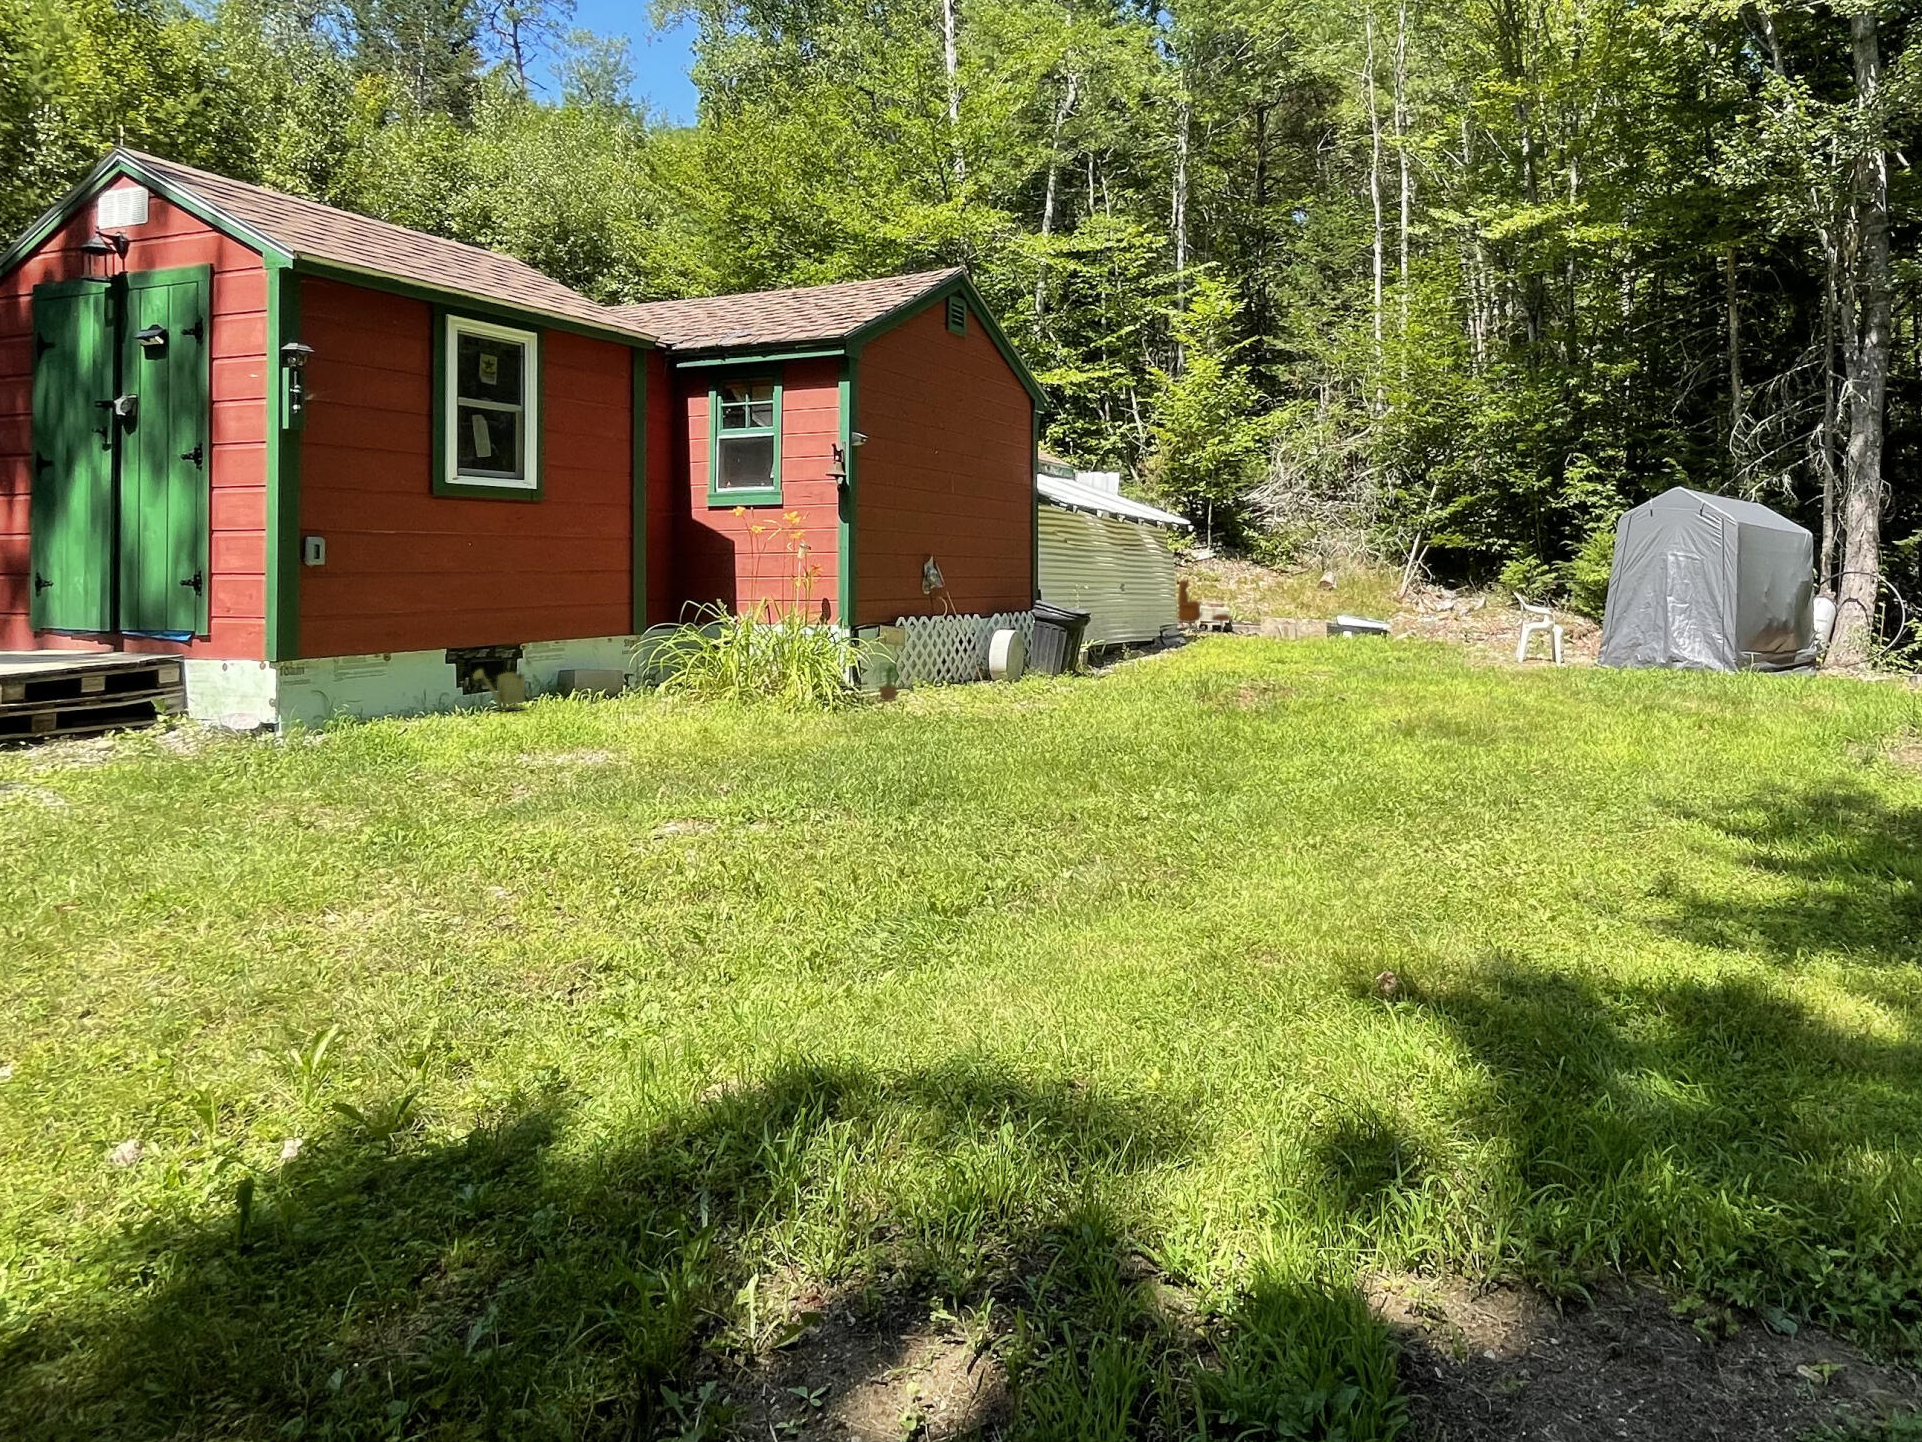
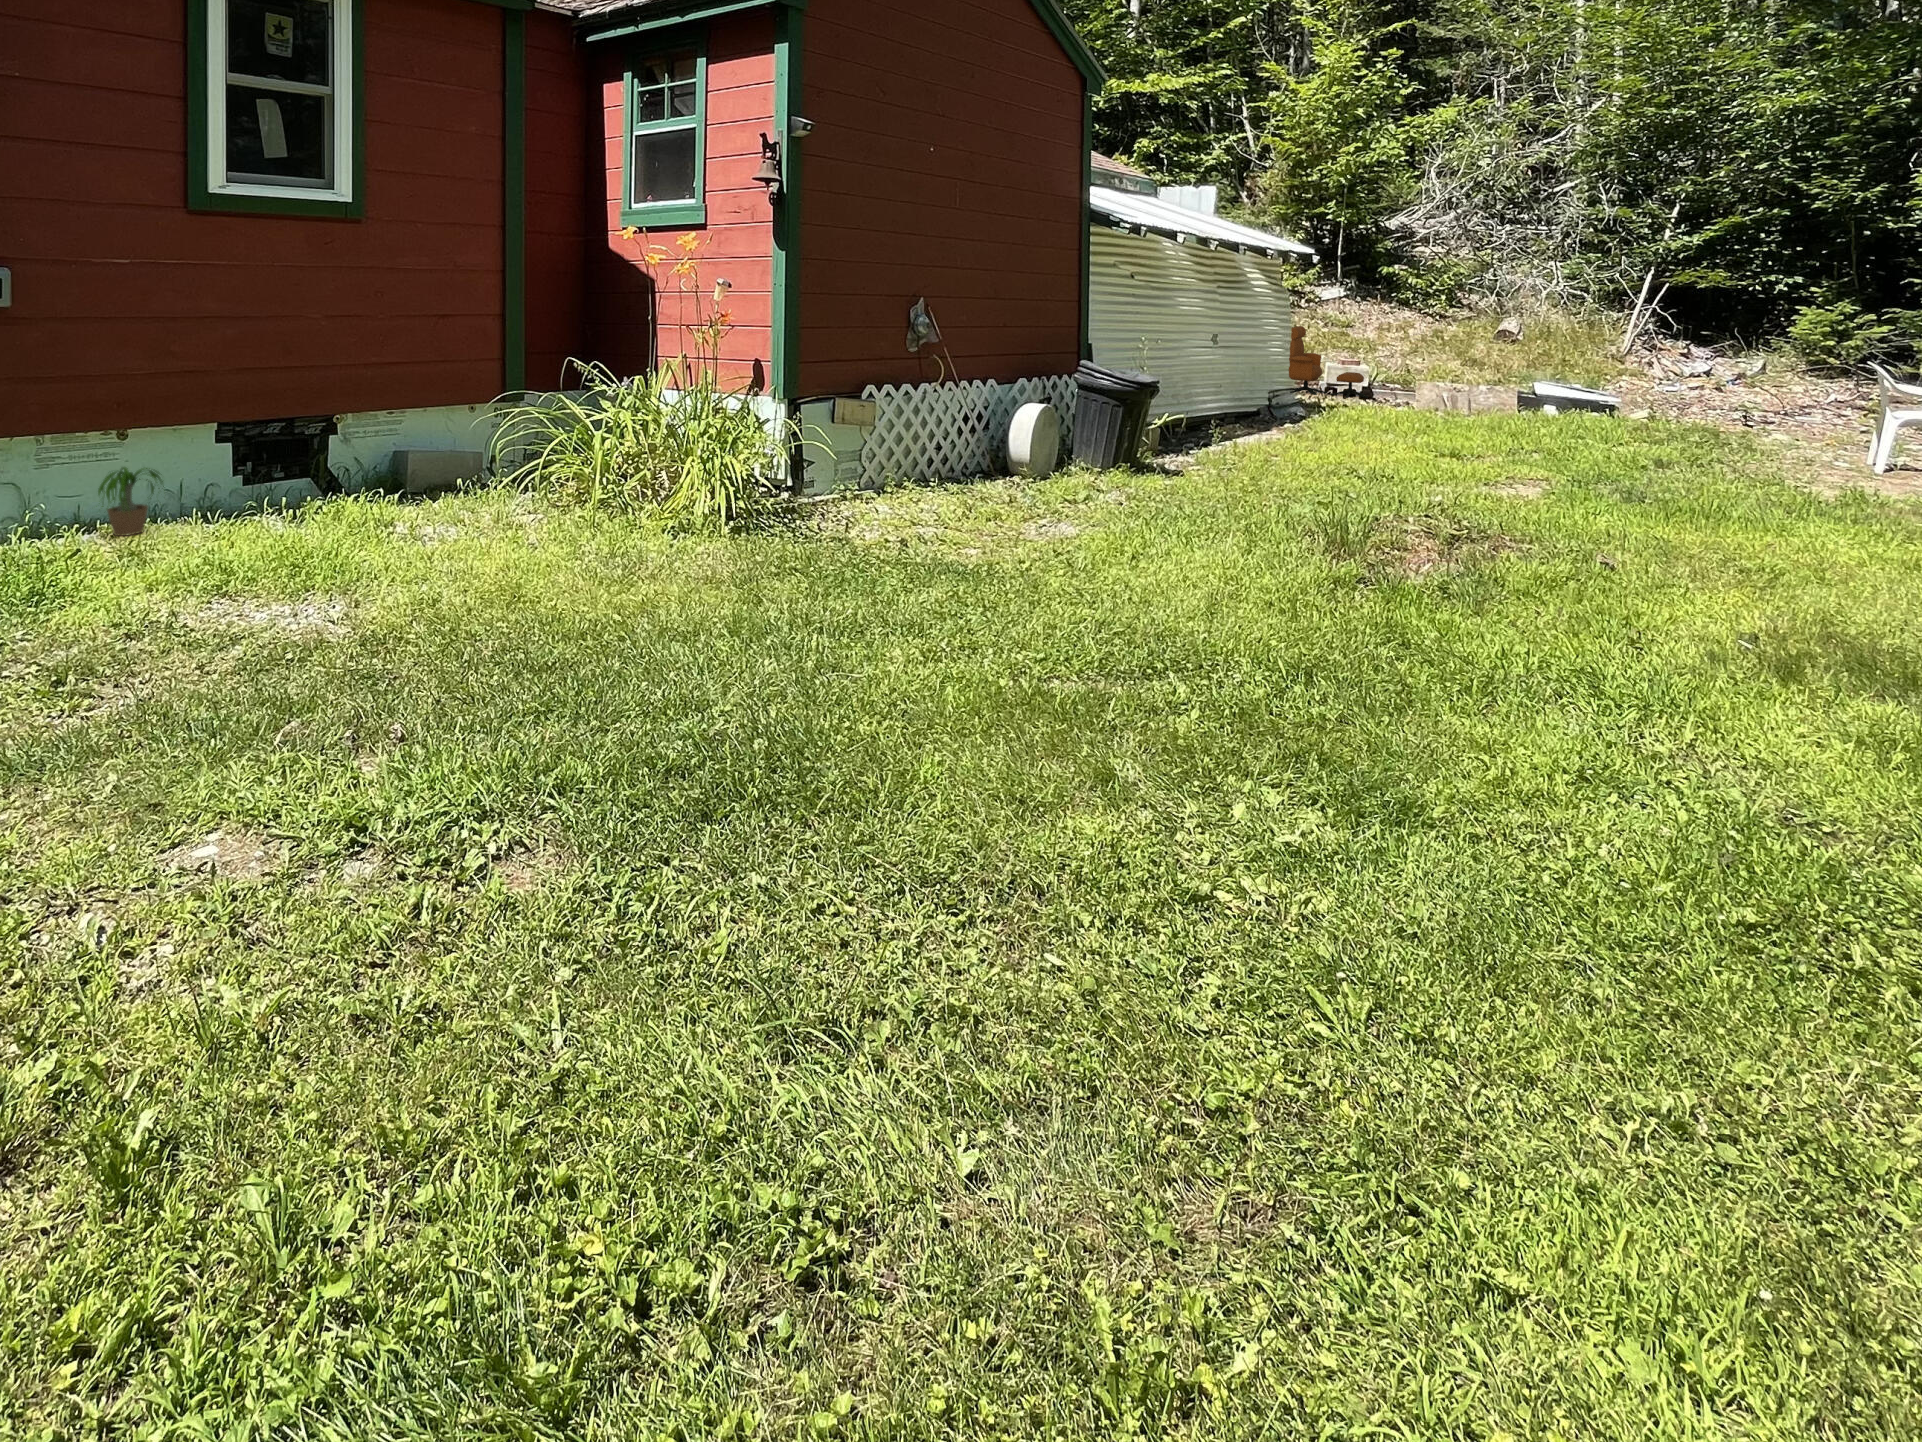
potted plant: present [874,665,898,701] -> present [98,467,164,536]
watering can: present [473,669,525,711] -> none [262,432,345,500]

